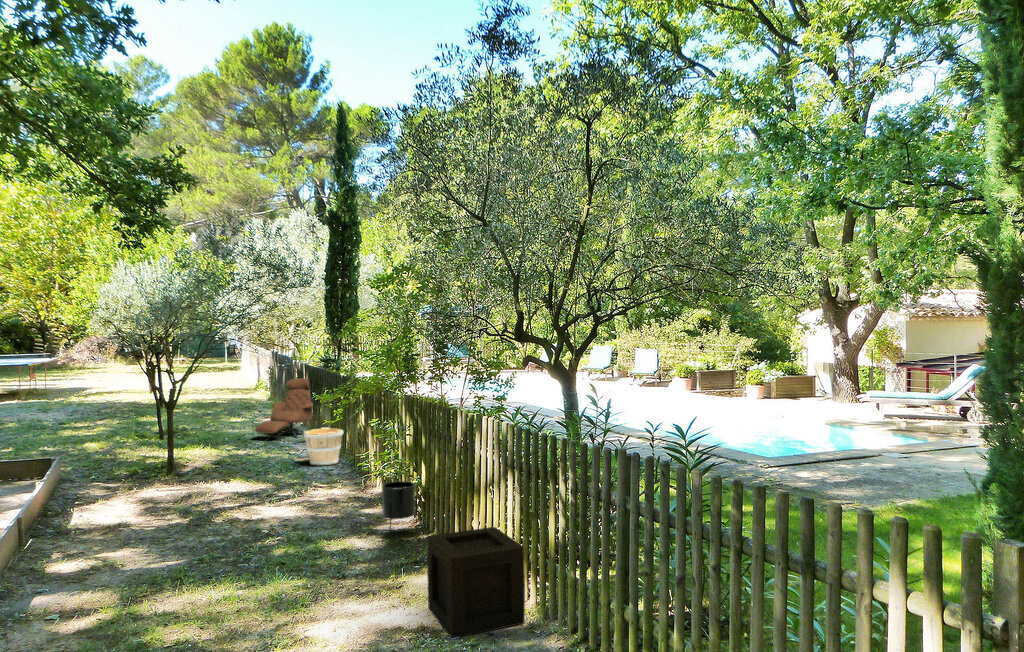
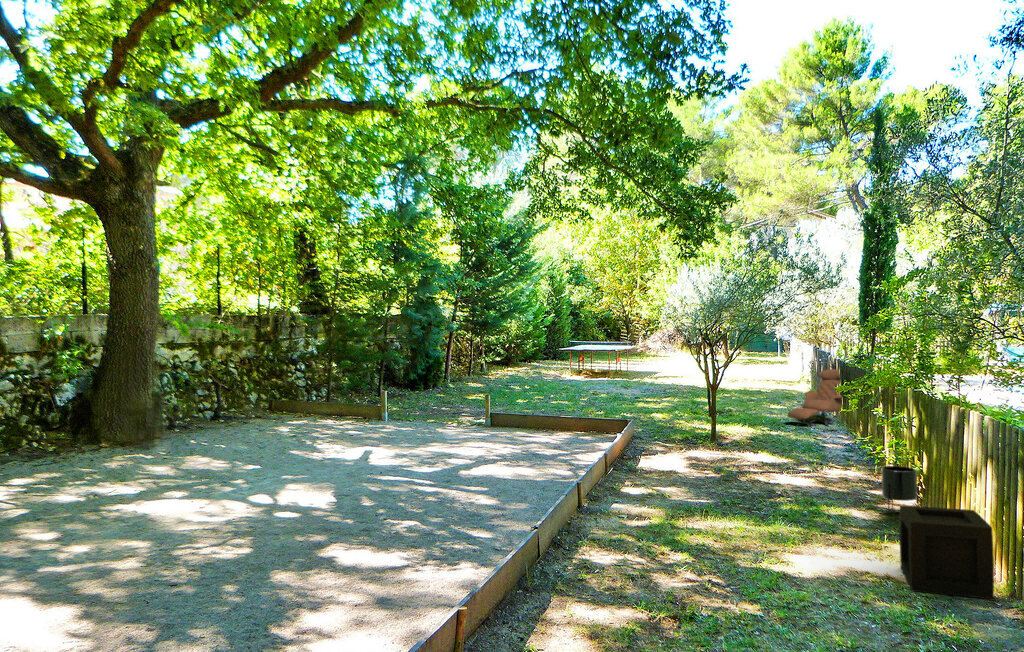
wooden bucket: present [304,427,344,465] -> none [826,416,868,452]

